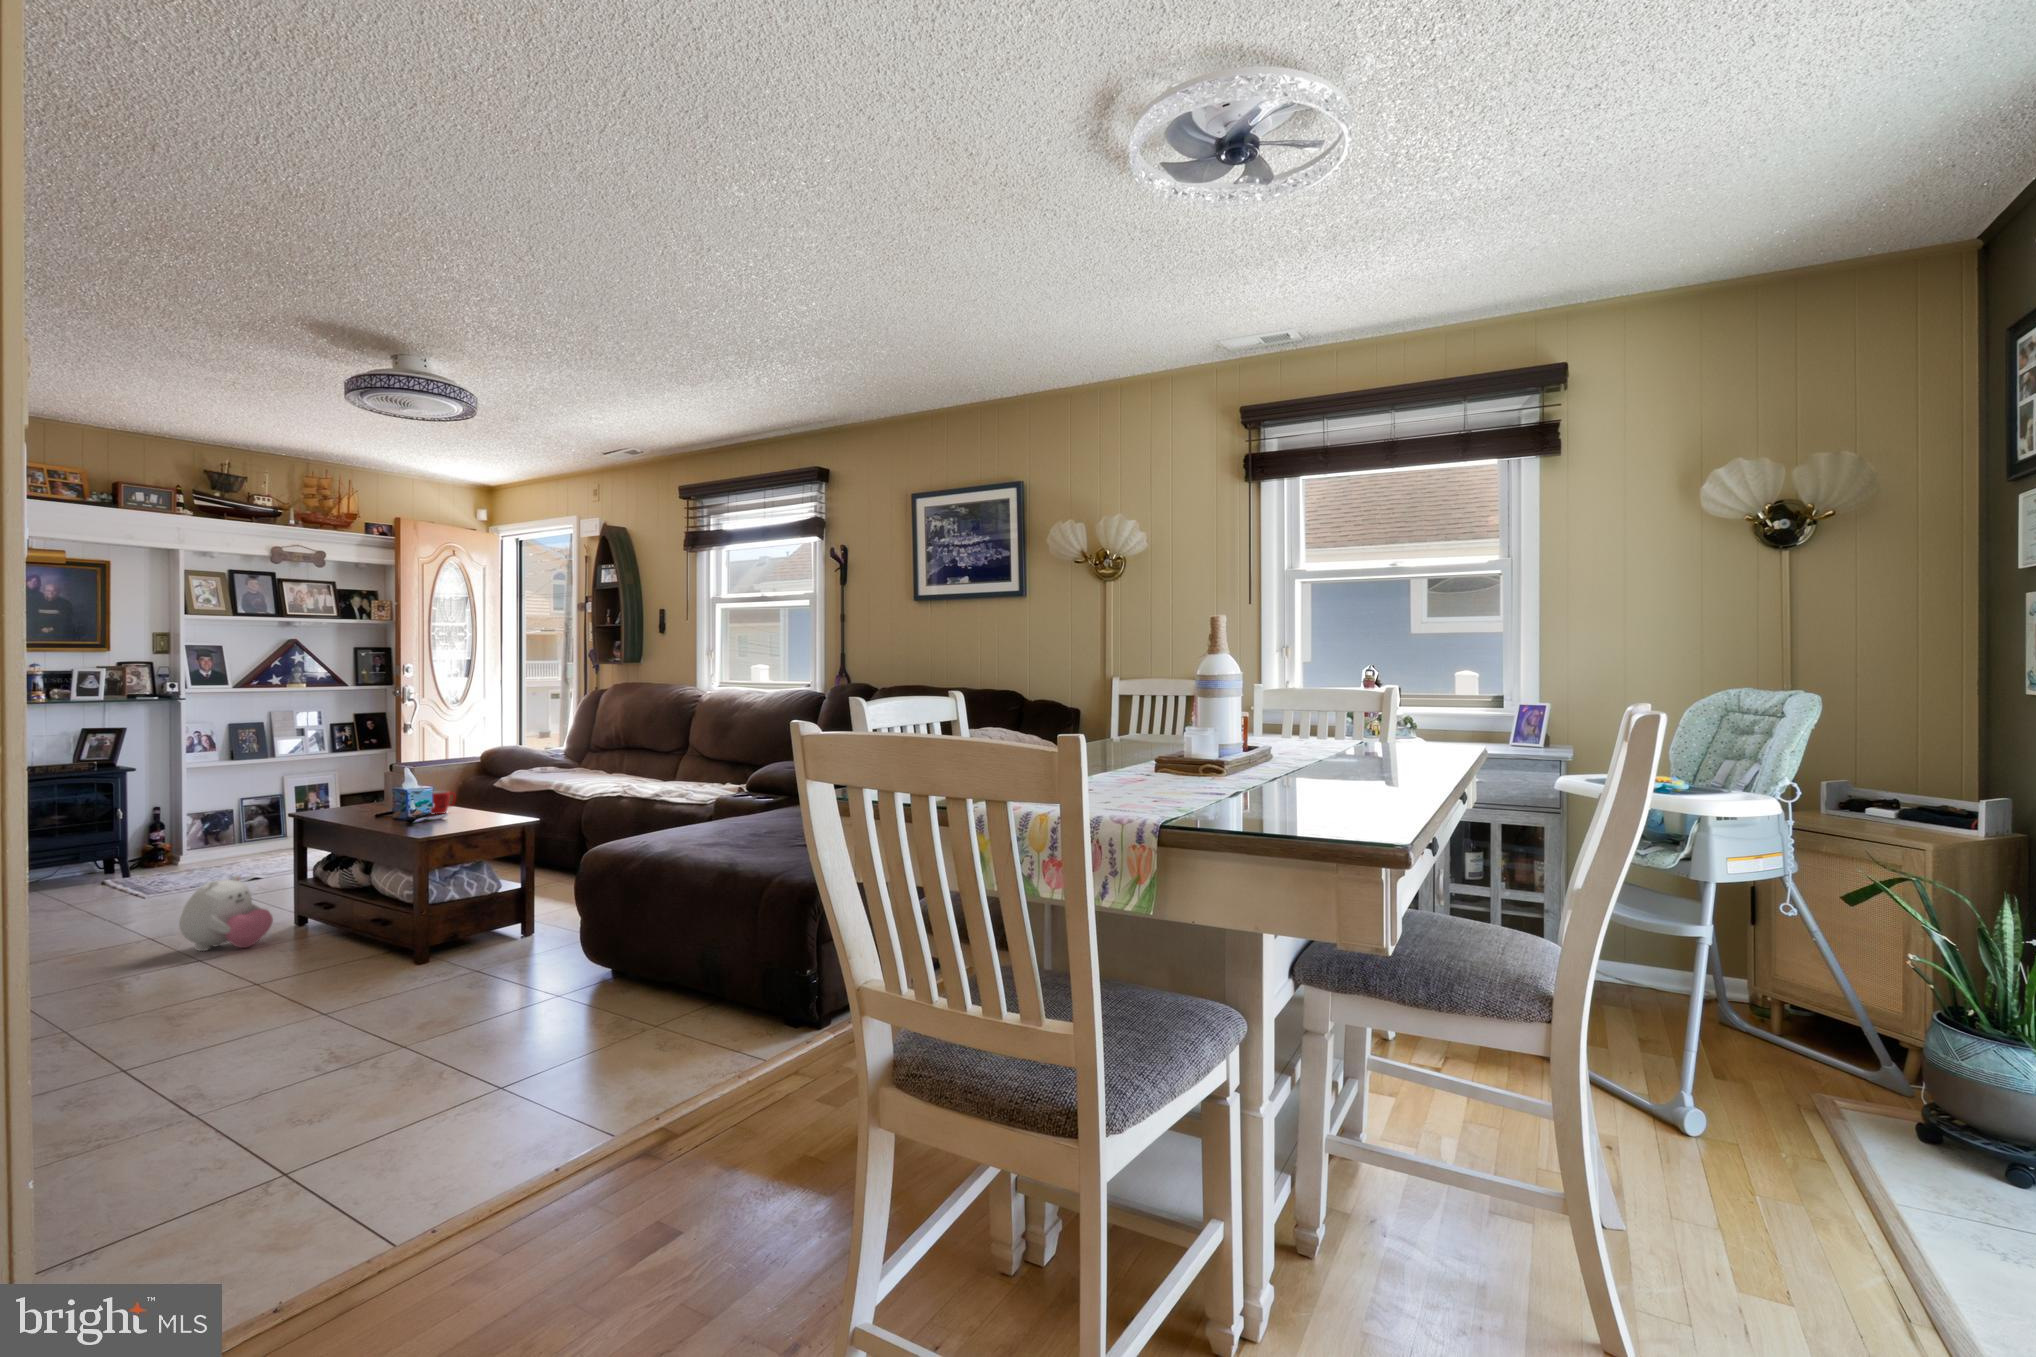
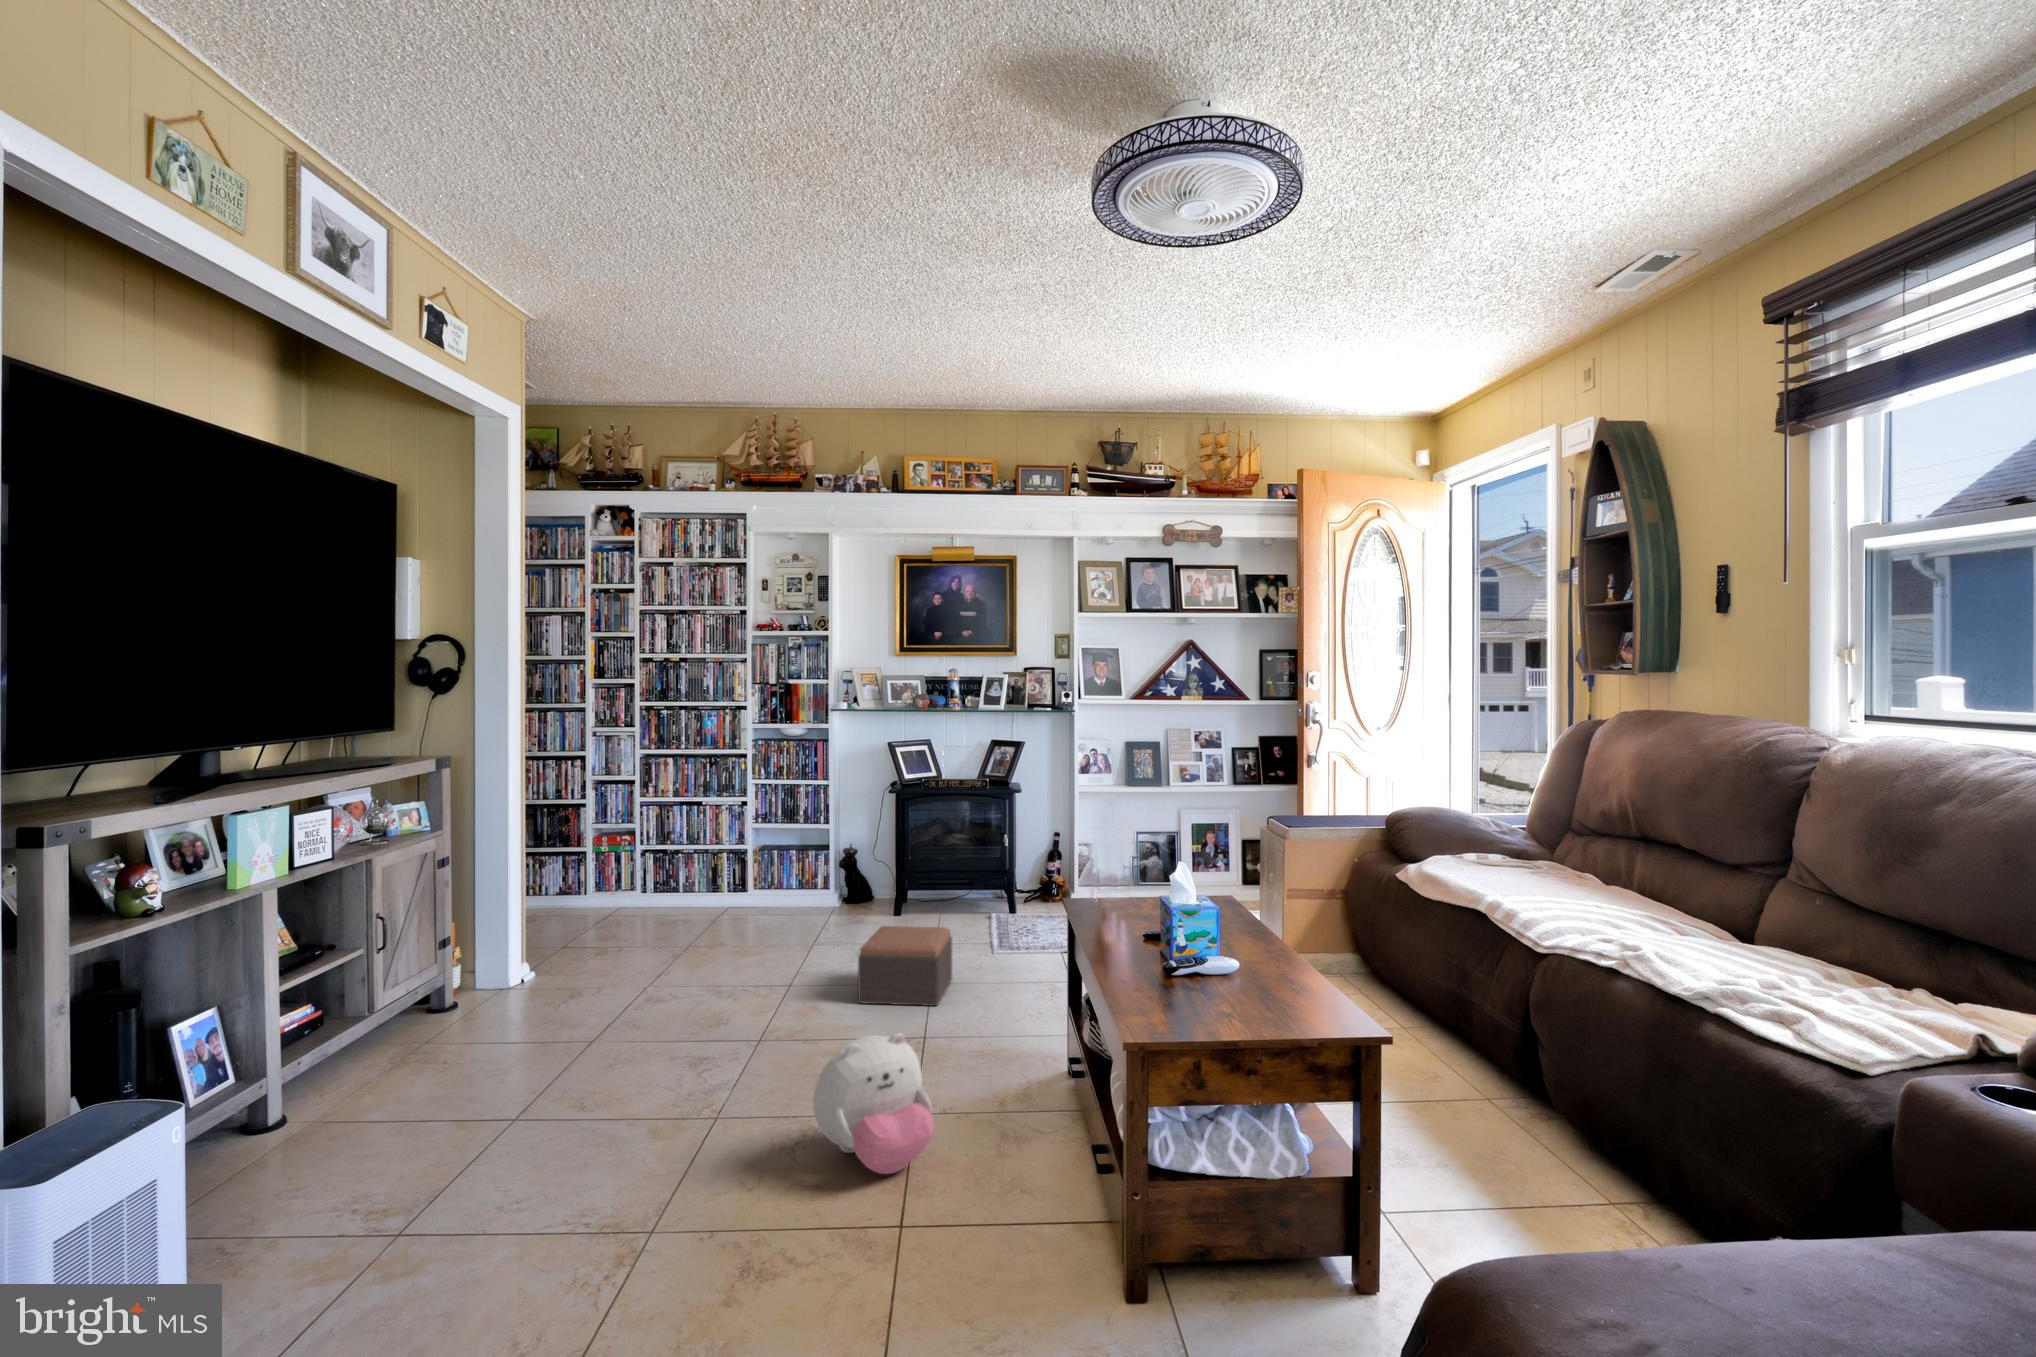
mug: present [431,791,456,814] -> none [1168,940,1229,997]
footstool: none [66,864,158,925] -> present [858,926,952,1006]

